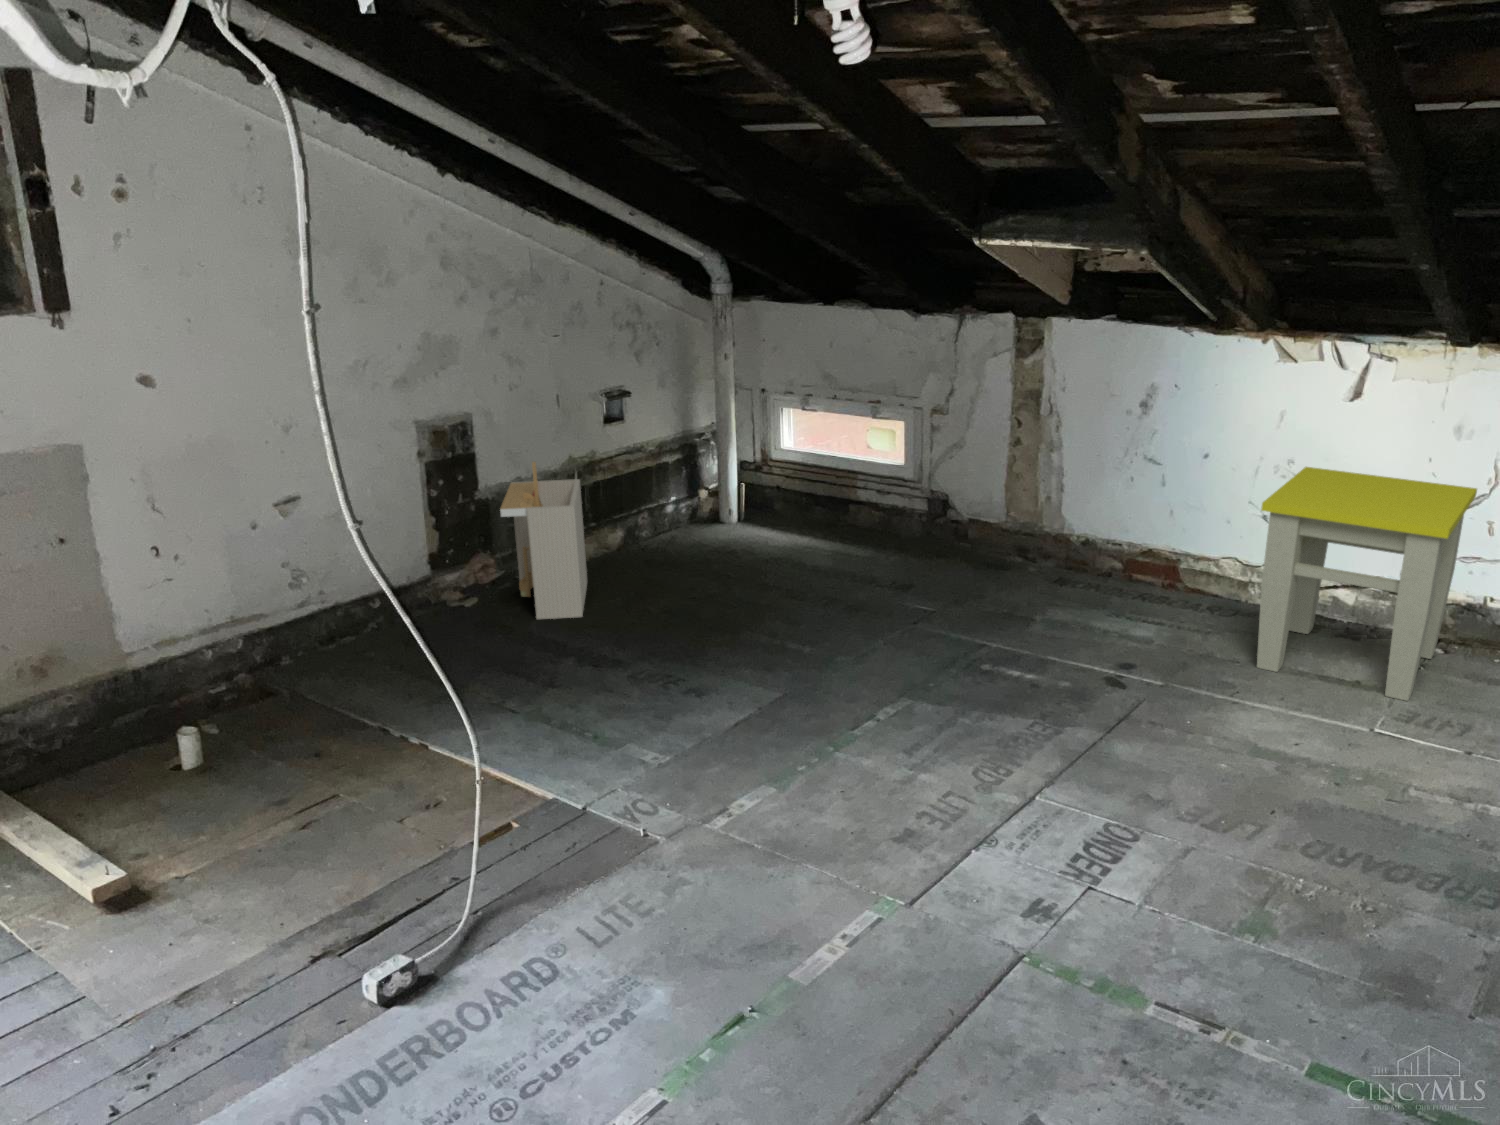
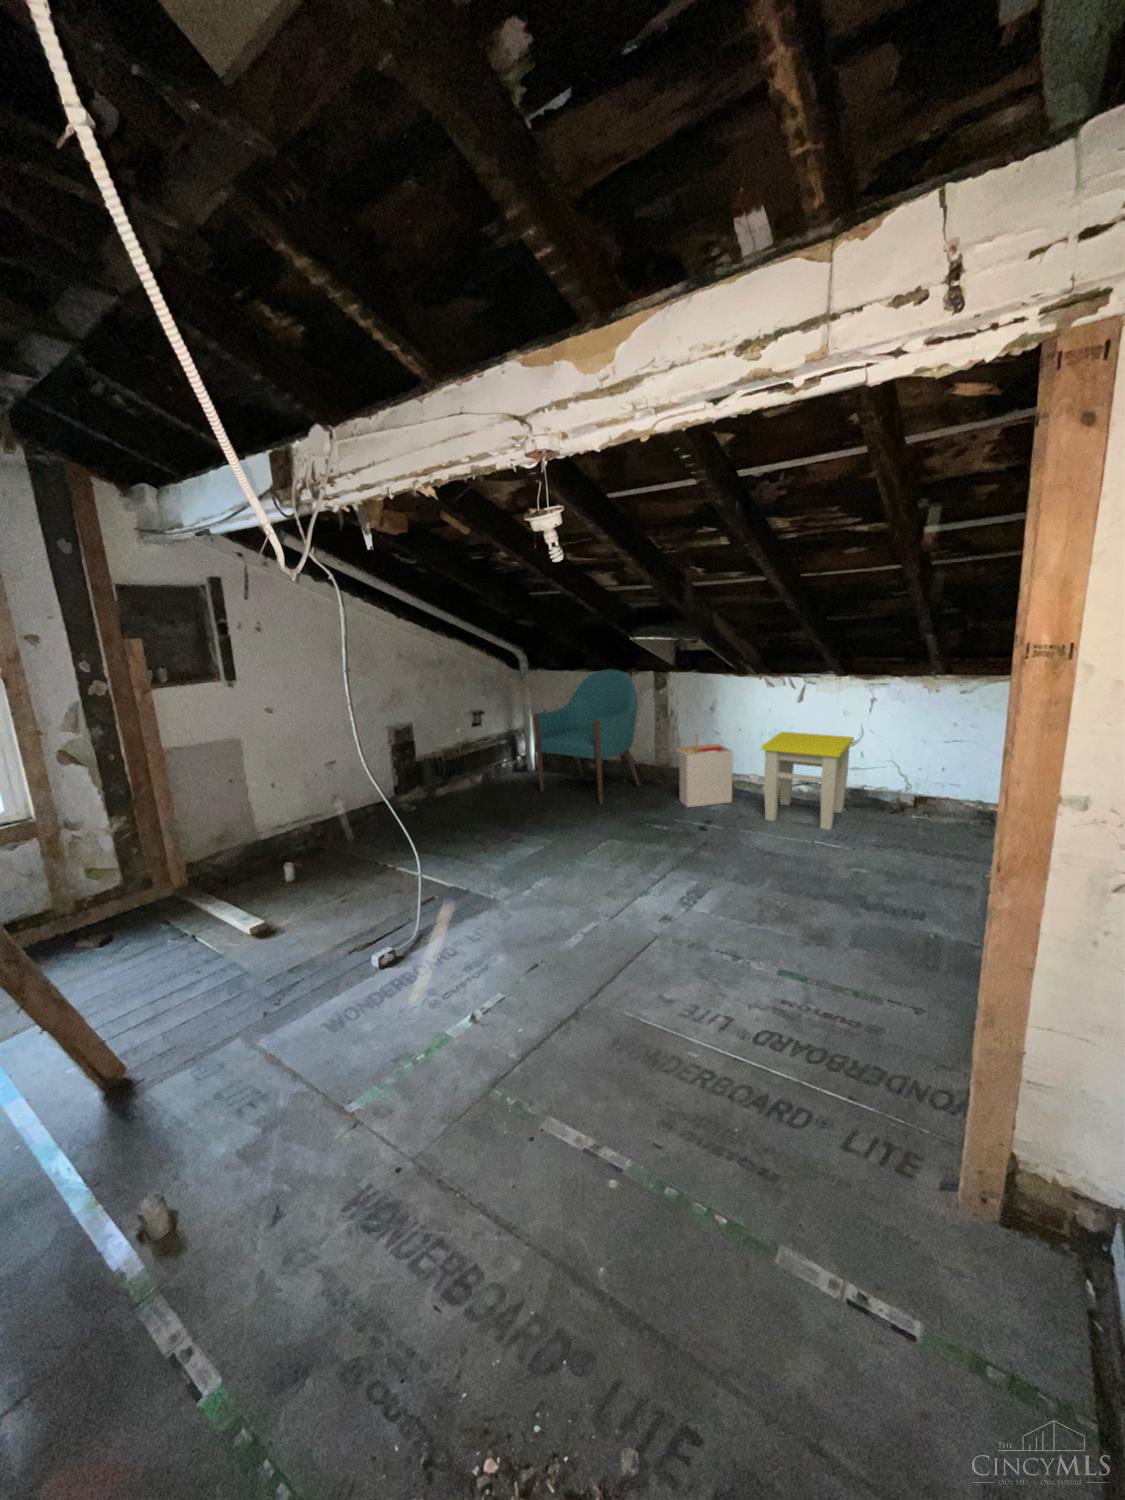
chair: none [738,305,976,612] -> present [533,669,640,804]
storage bin: present [500,462,587,619] -> present [677,733,733,807]

